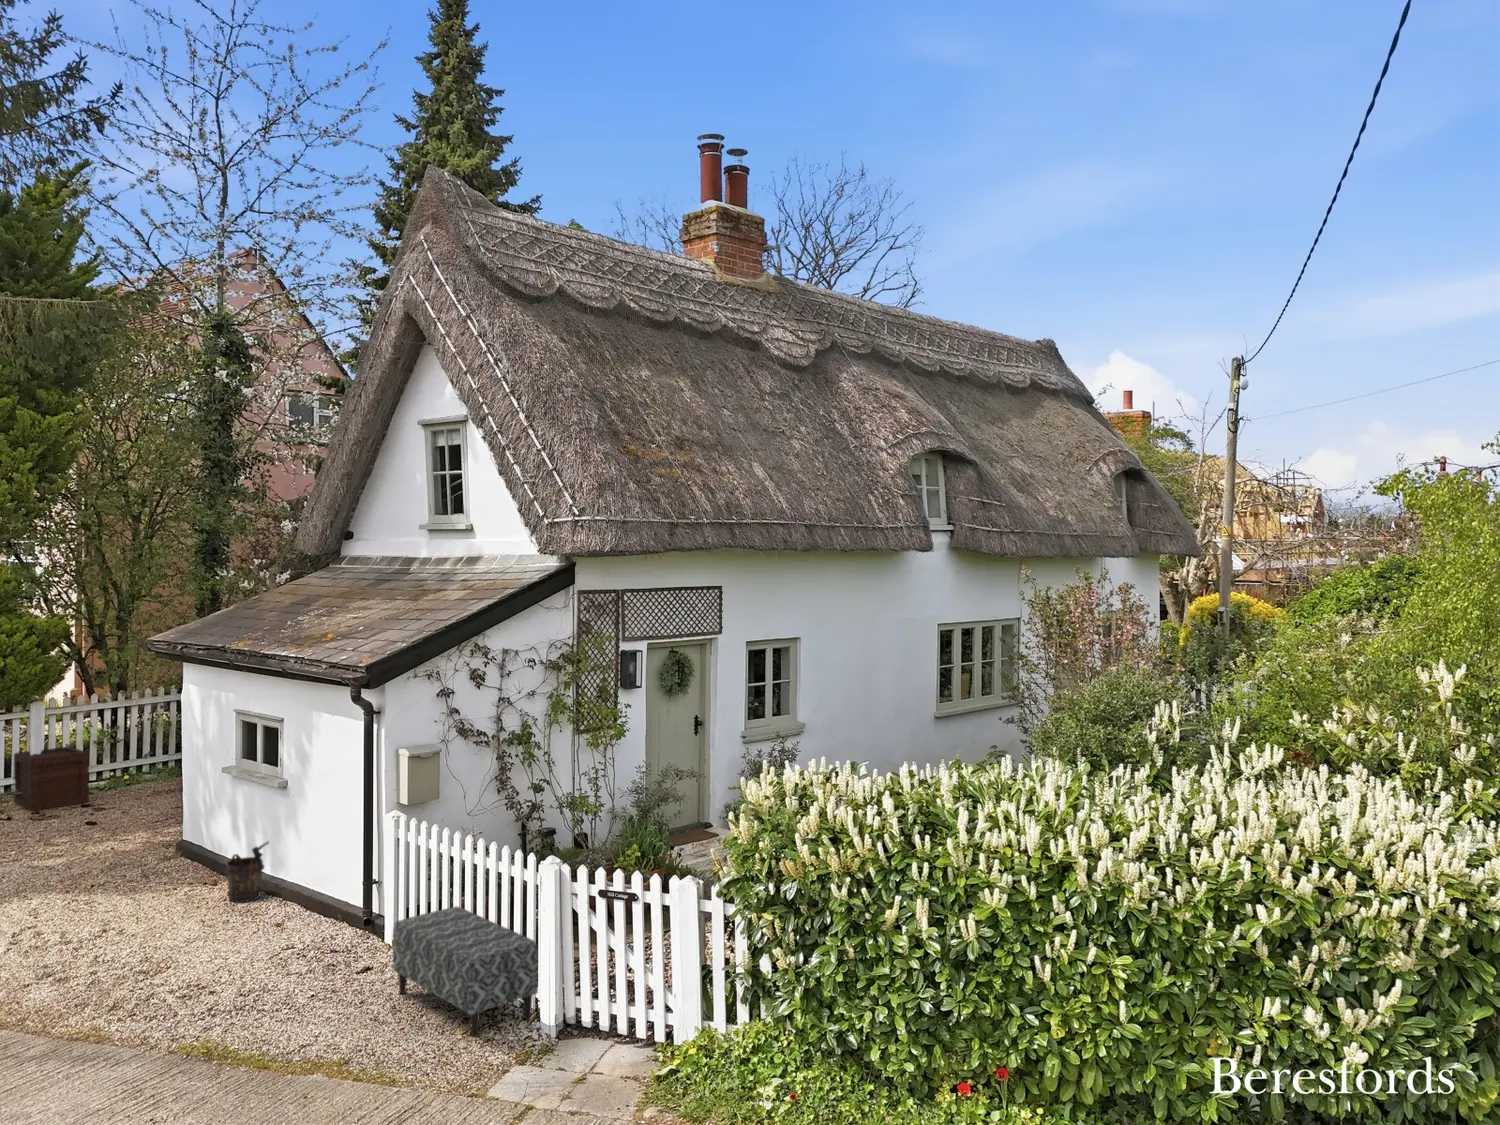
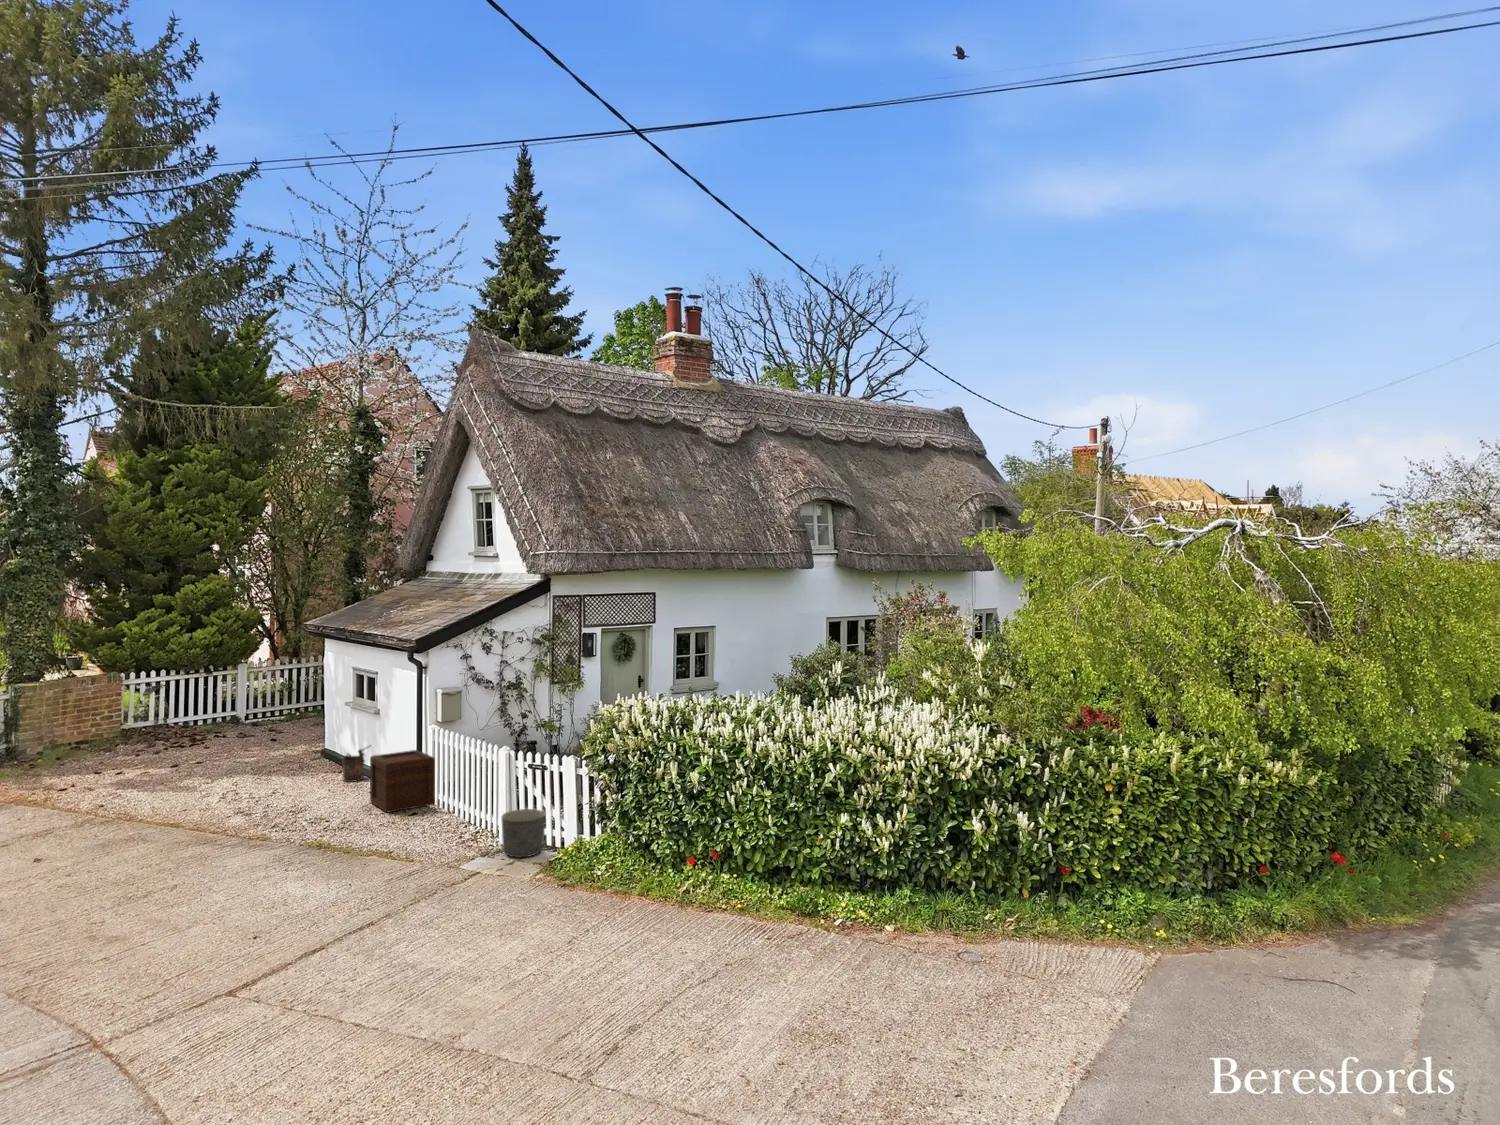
wooden crate: present [14,747,89,811] -> present [370,750,435,812]
bench: present [393,906,538,1037] -> none [421,778,496,845]
planter: none [565,971,642,1065] -> present [502,809,545,858]

